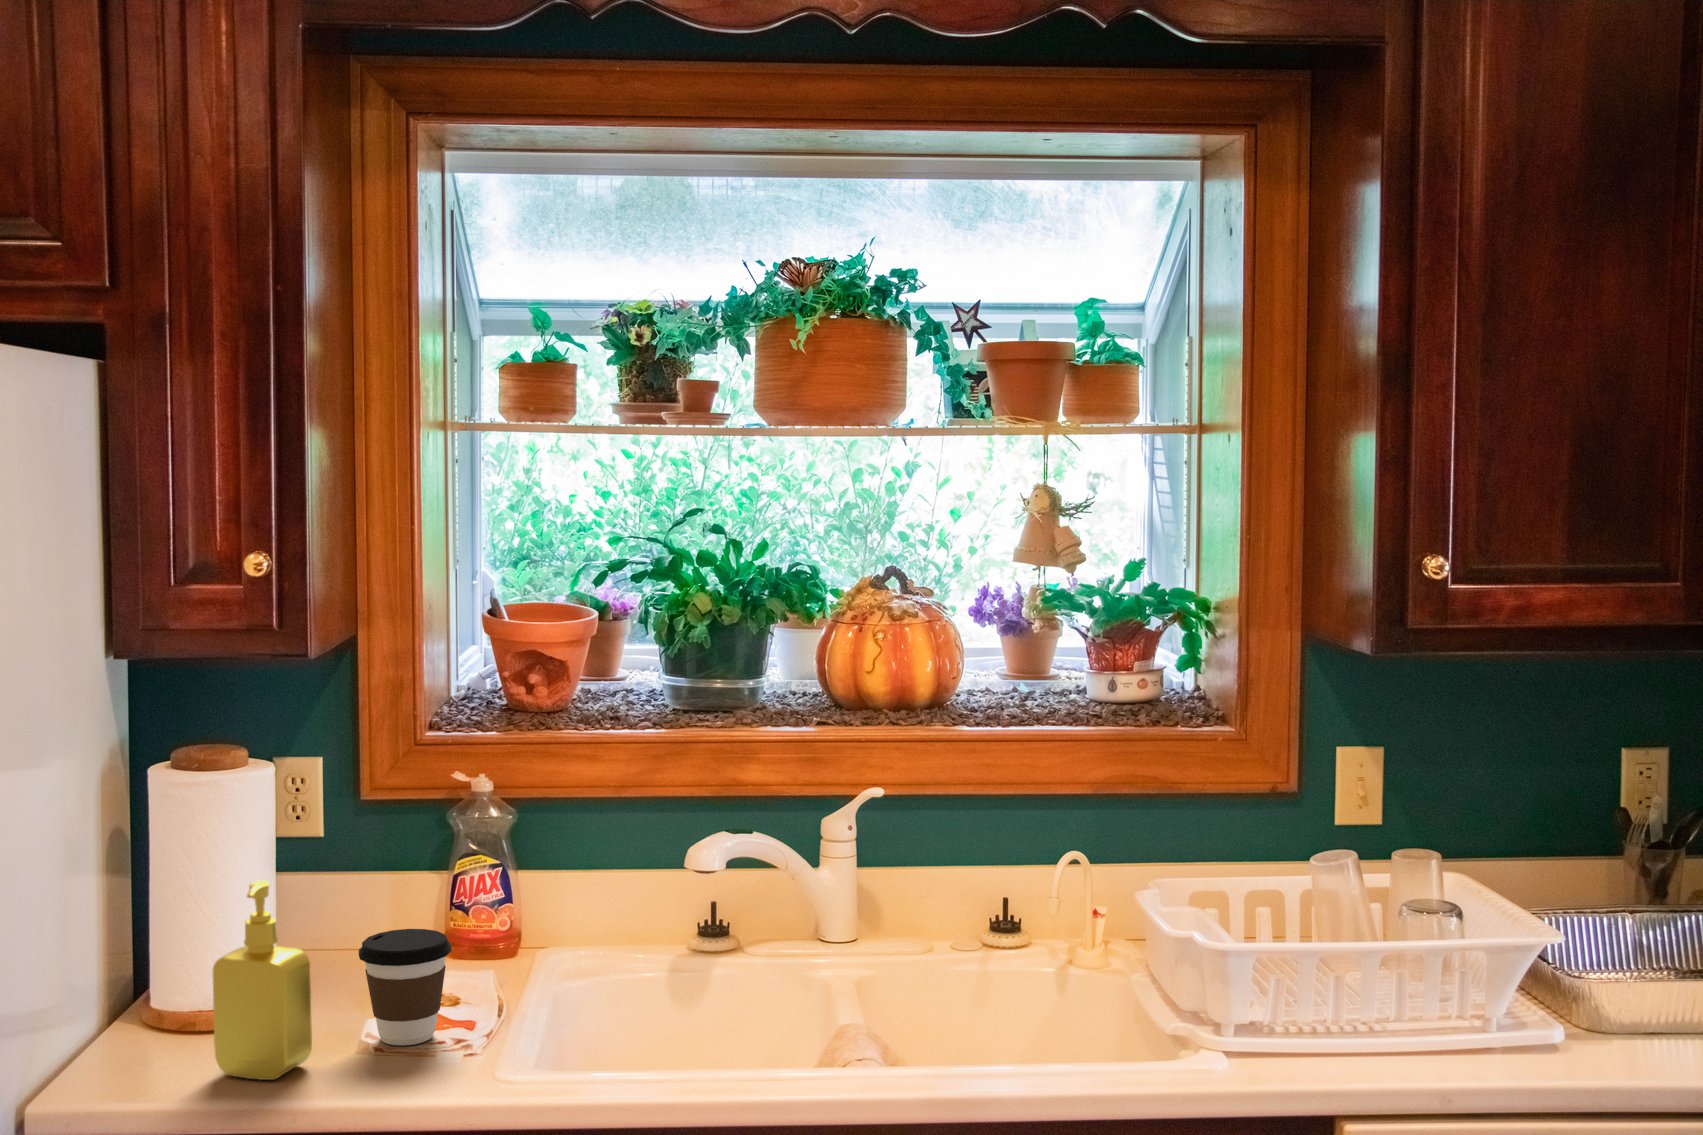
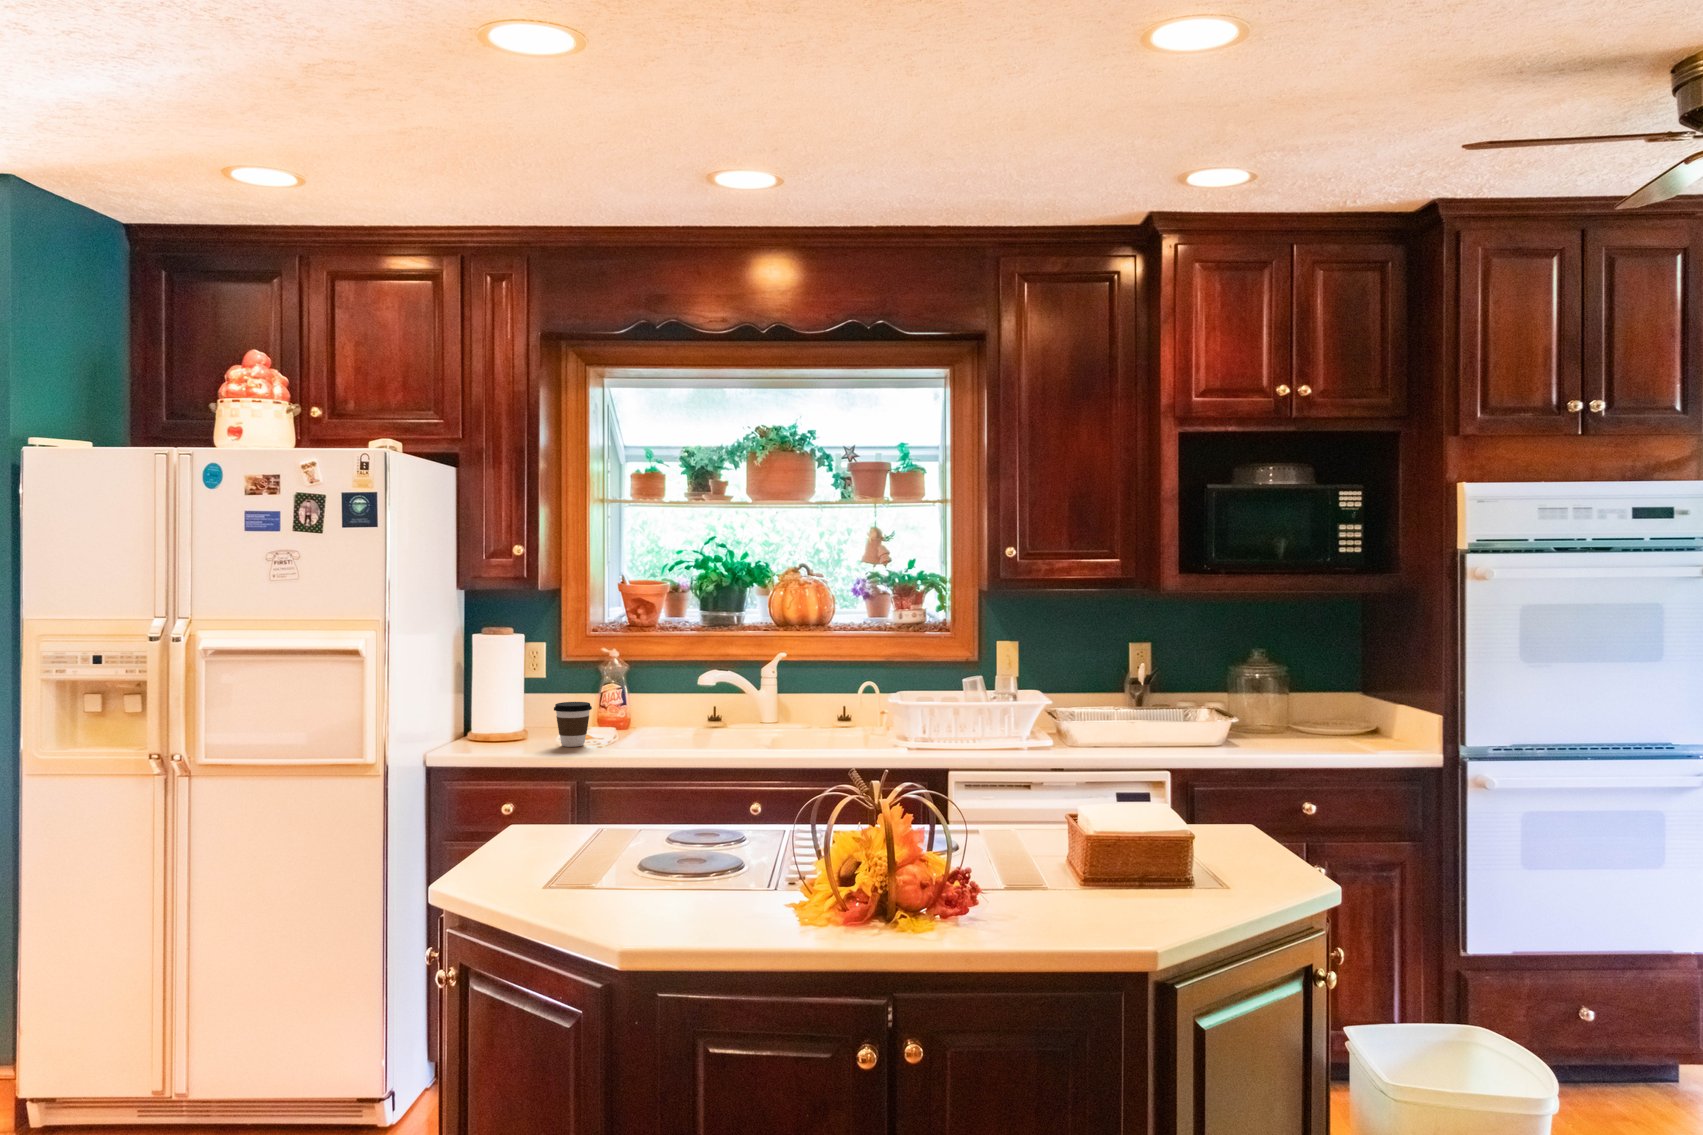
soap dispenser: present [212,880,312,1080] -> none [494,673,533,753]

